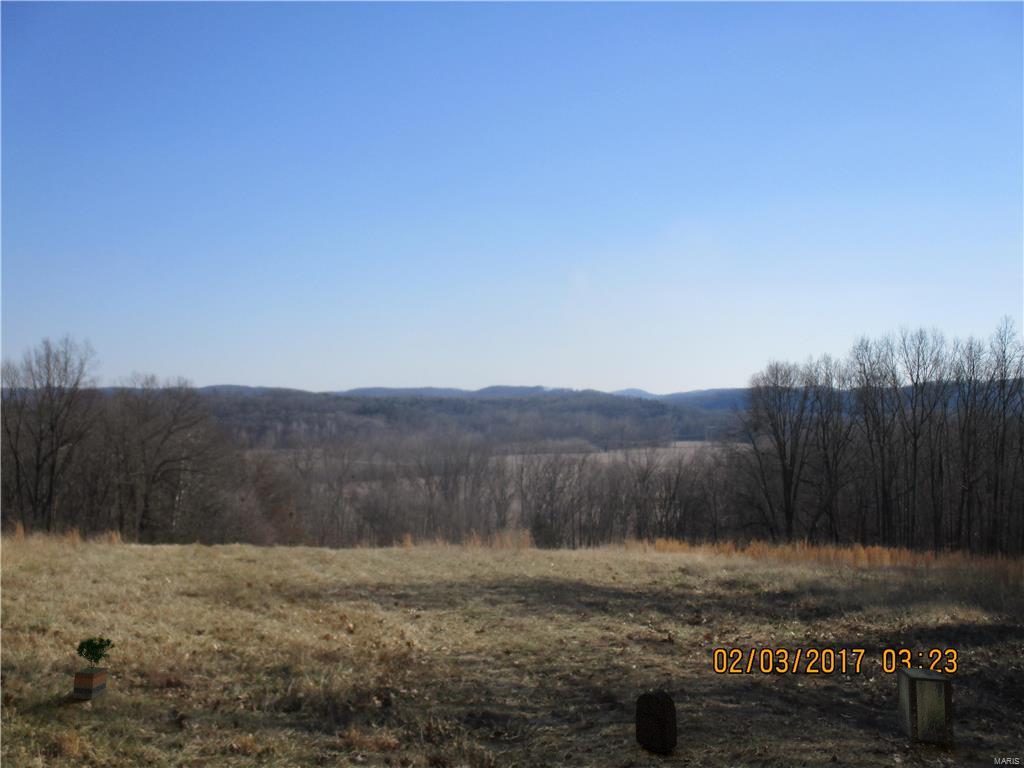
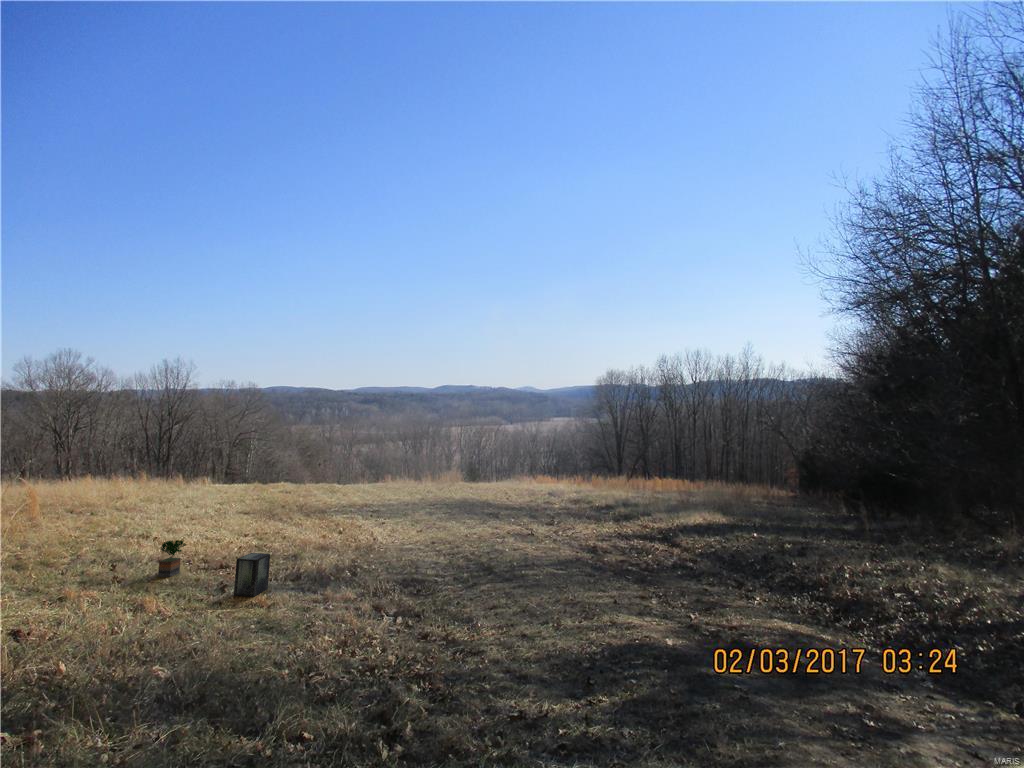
storage box: present [897,667,954,745] -> present [234,553,270,597]
backpack: present [635,684,677,753] -> none [491,558,513,596]

